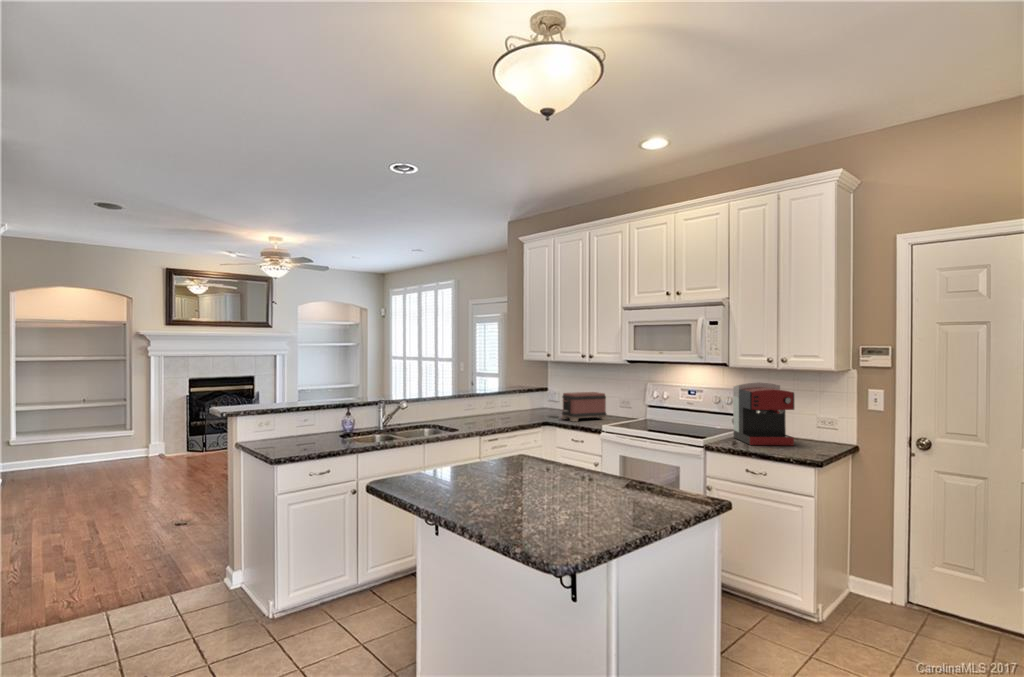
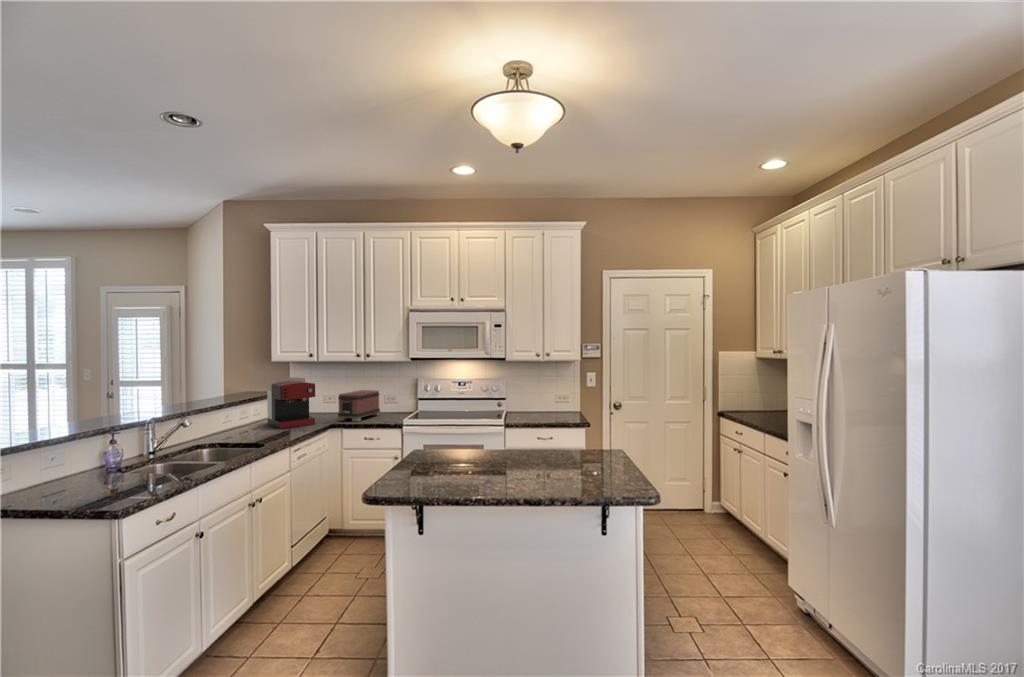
coffee maker: present [733,383,794,445] -> present [267,377,315,429]

